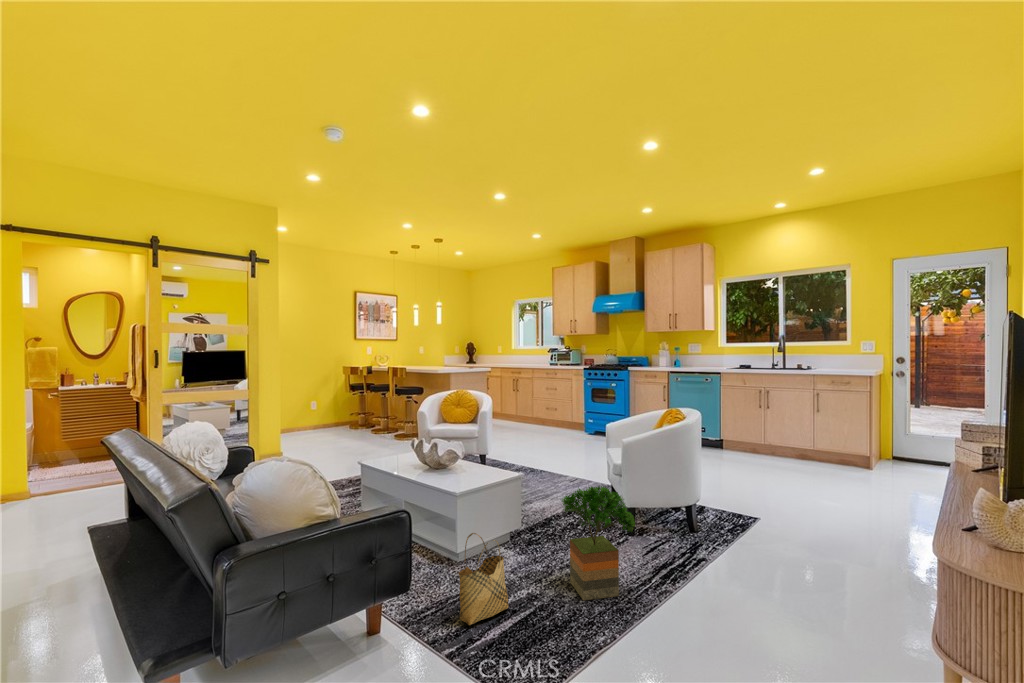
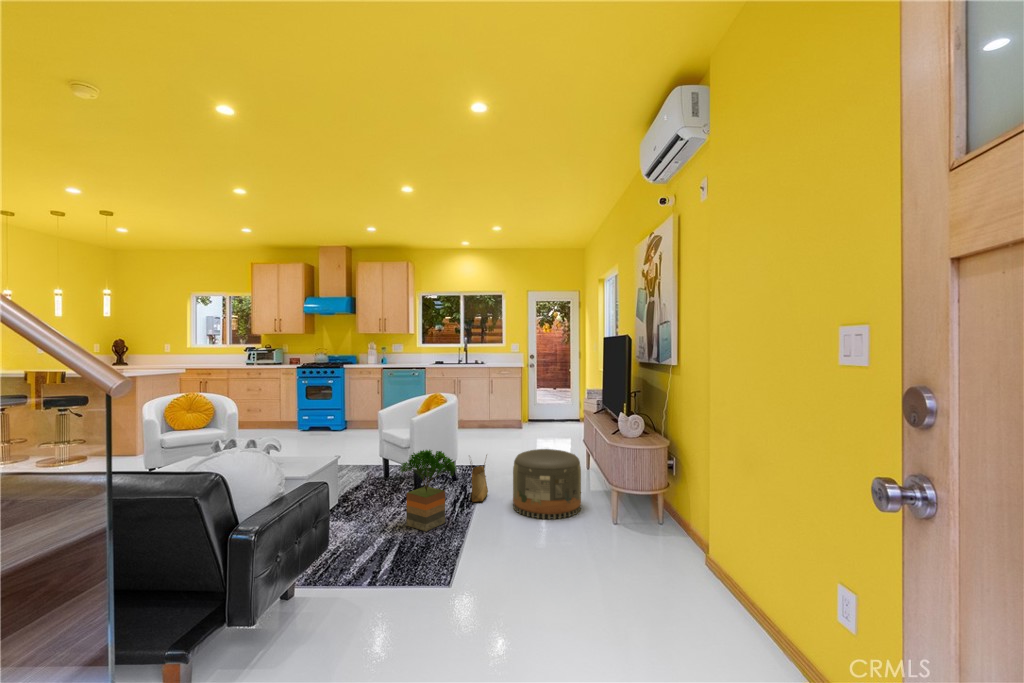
pouf: none [738,519,878,664] -> present [513,449,581,519]
woven basket: present [459,533,508,625] -> present [470,455,488,502]

